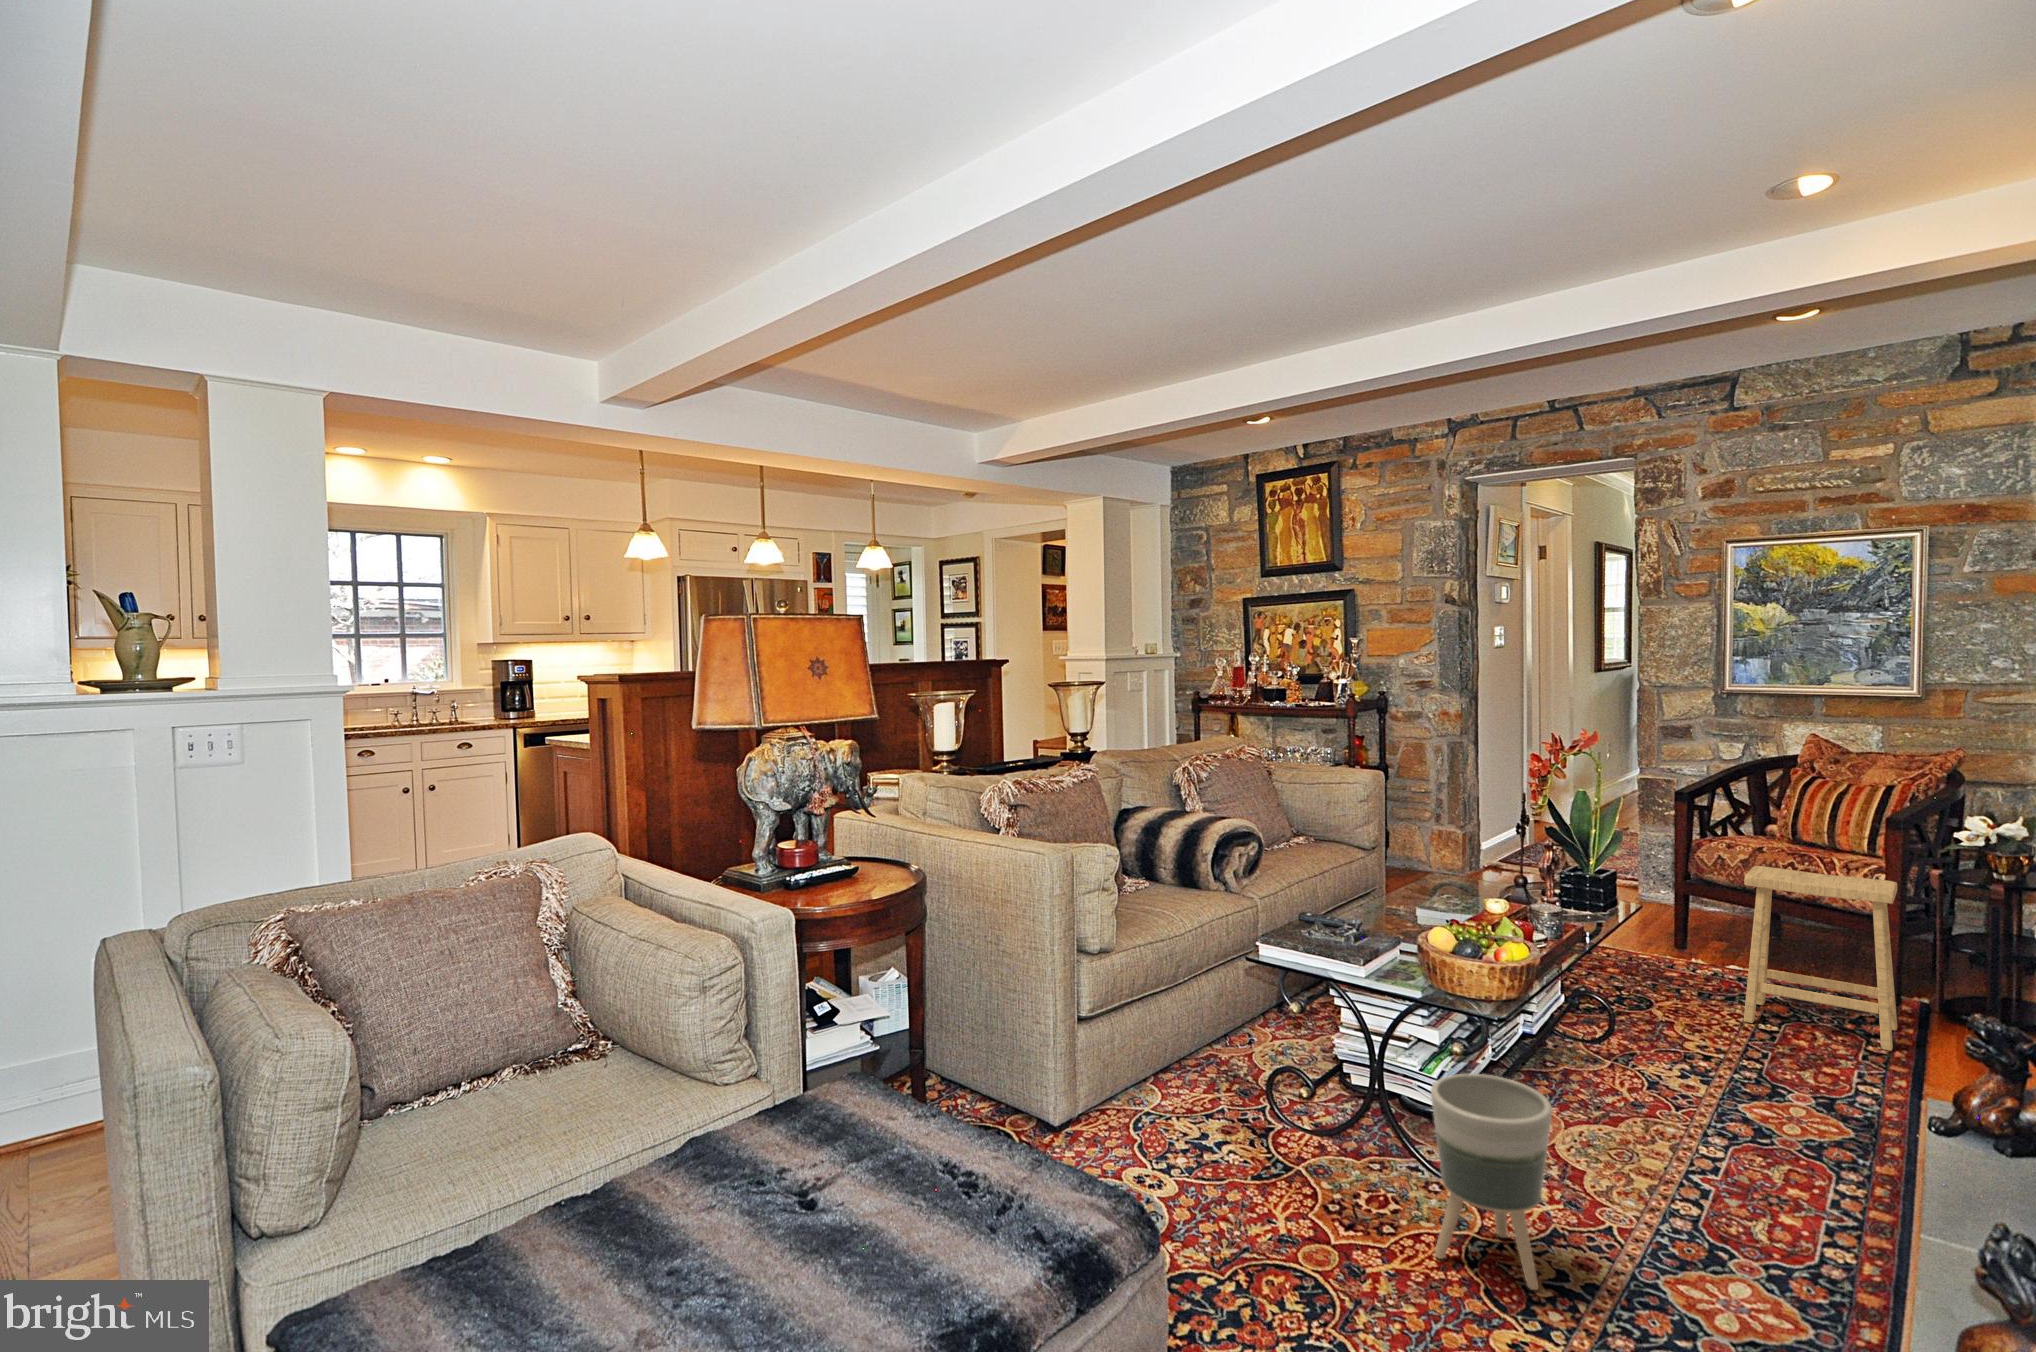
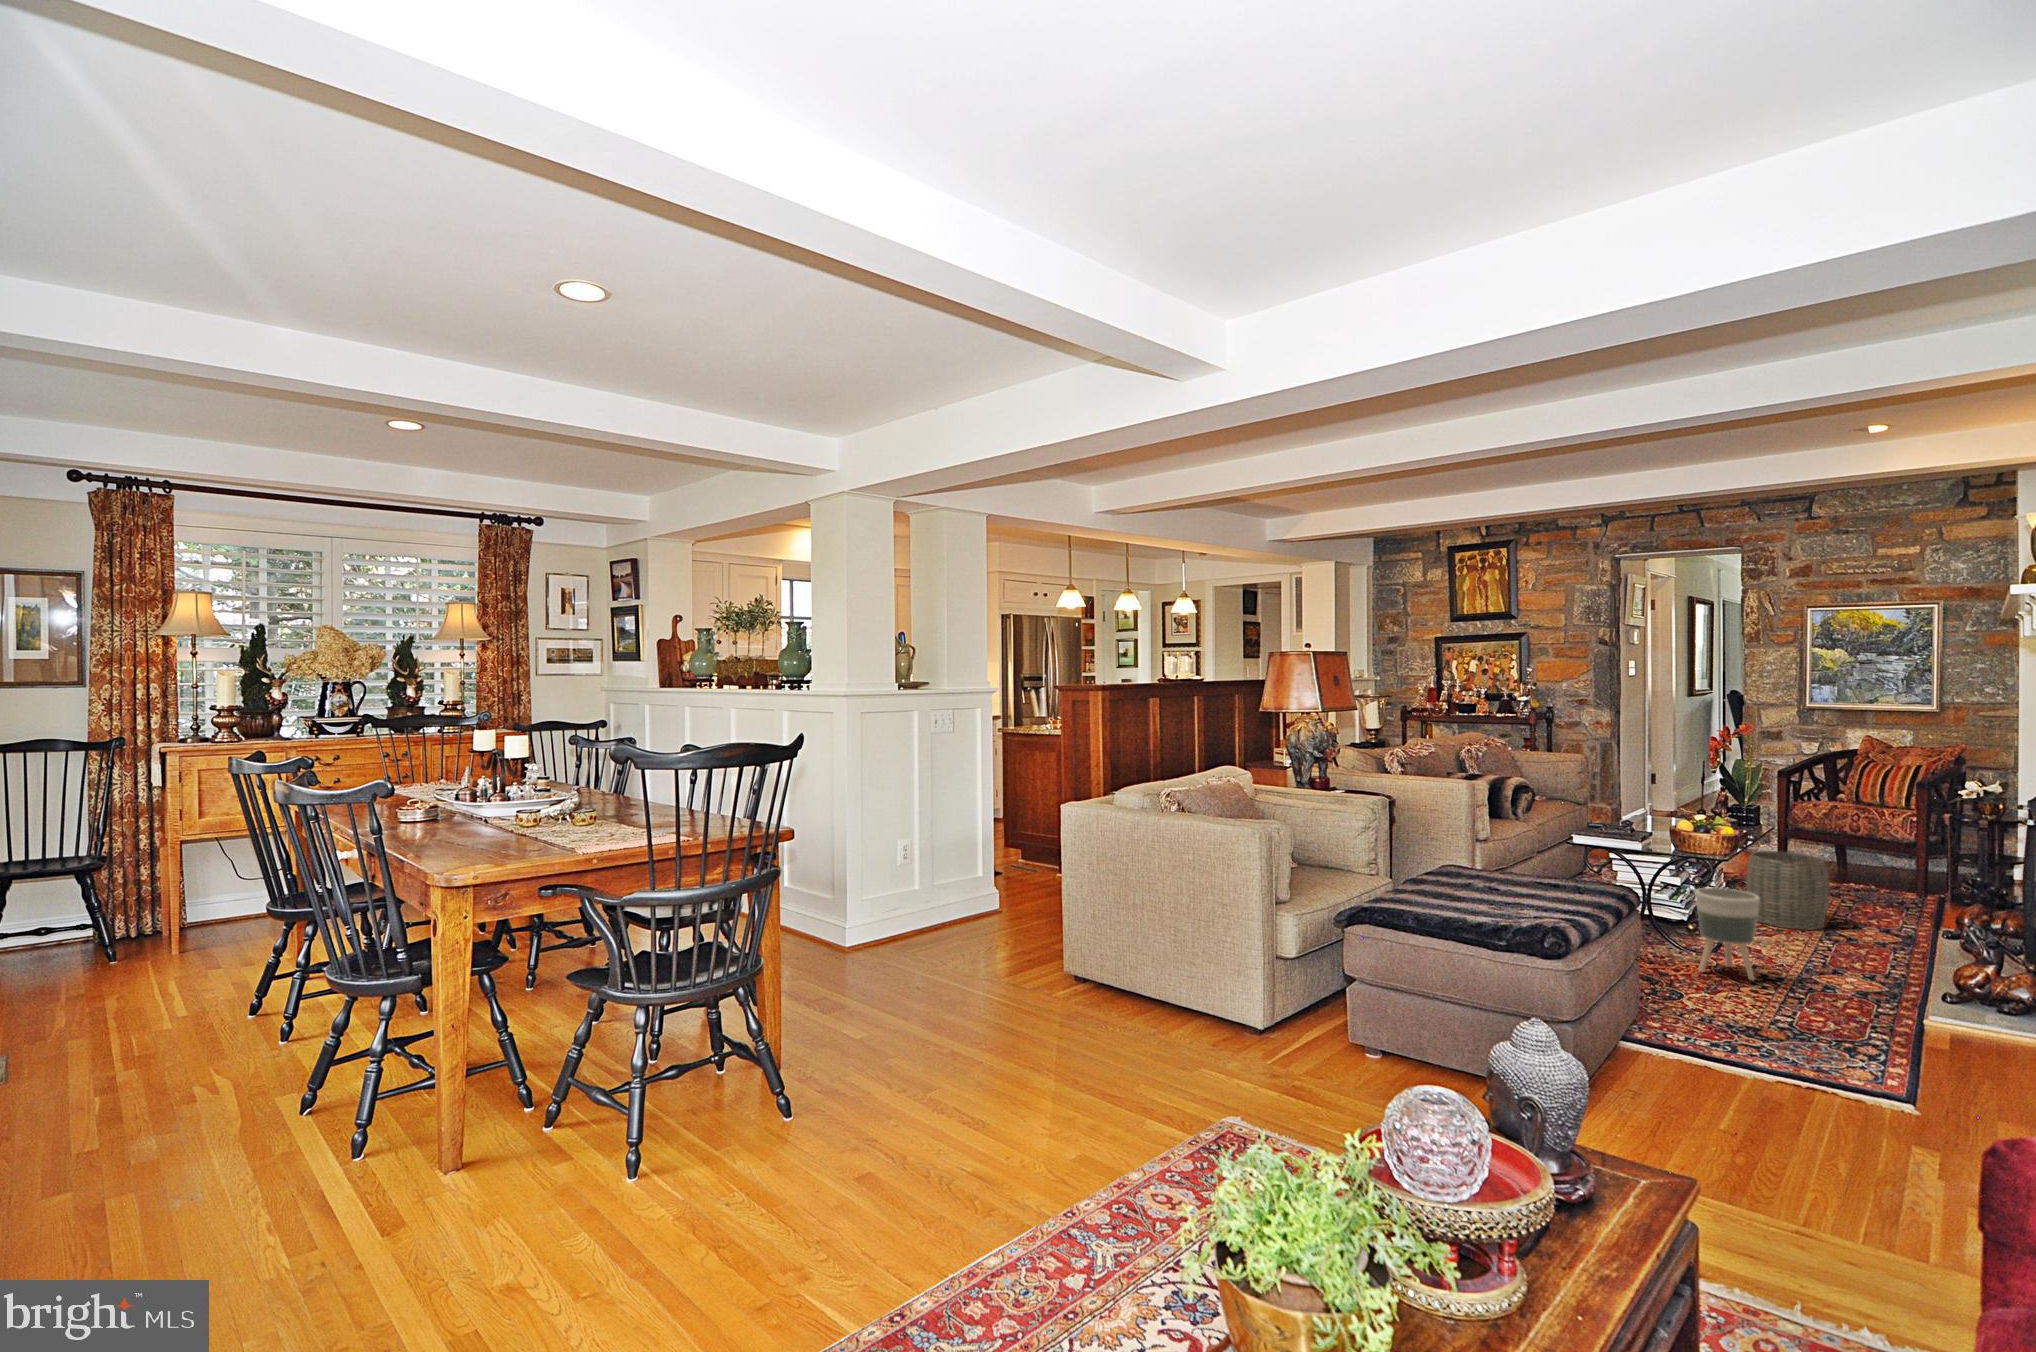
footstool: present [1744,866,1897,1051] -> none [1832,809,1926,912]
woven basket: none [1588,952,1726,1107] -> present [1746,851,1829,930]

